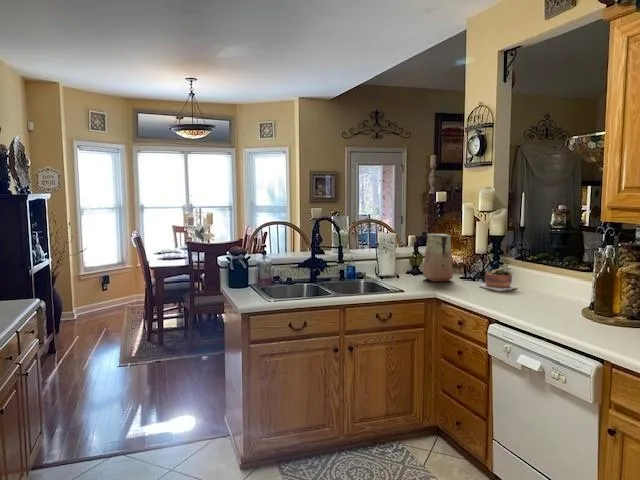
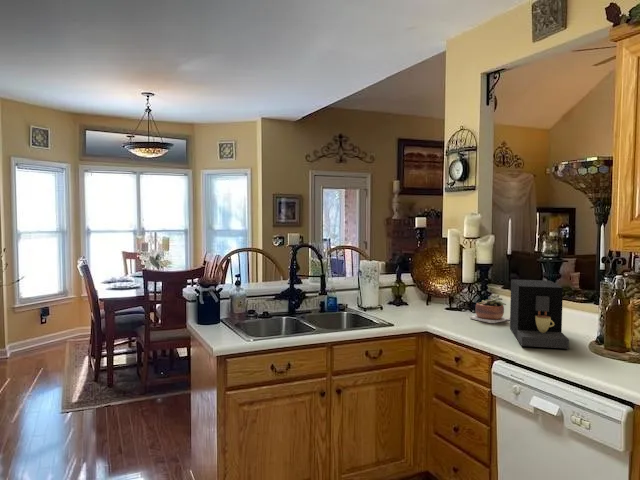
vase: present [423,234,453,282] -> none [408,262,440,313]
coffee maker: none [514,250,561,313] -> present [510,280,569,349]

